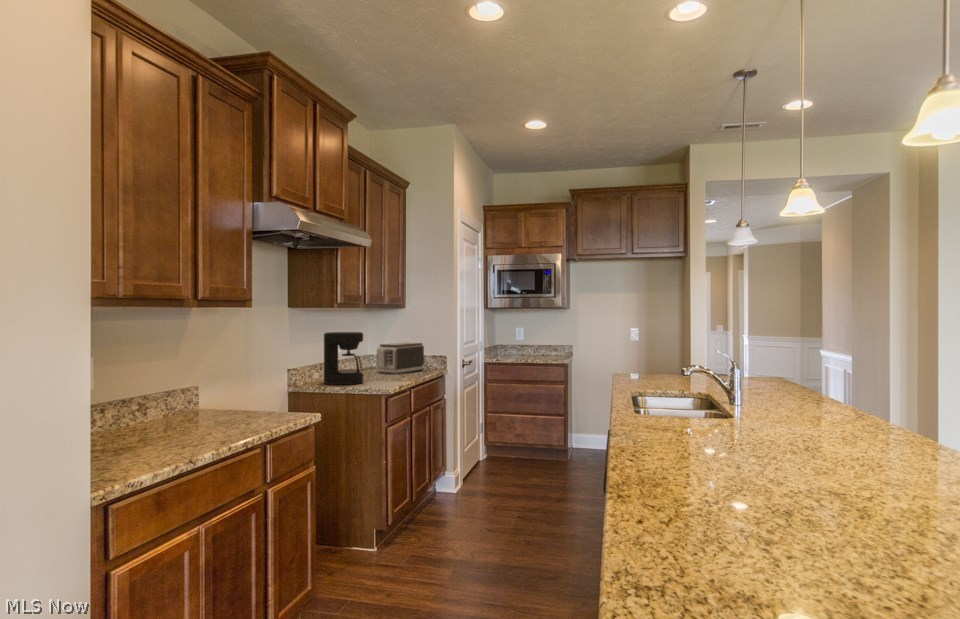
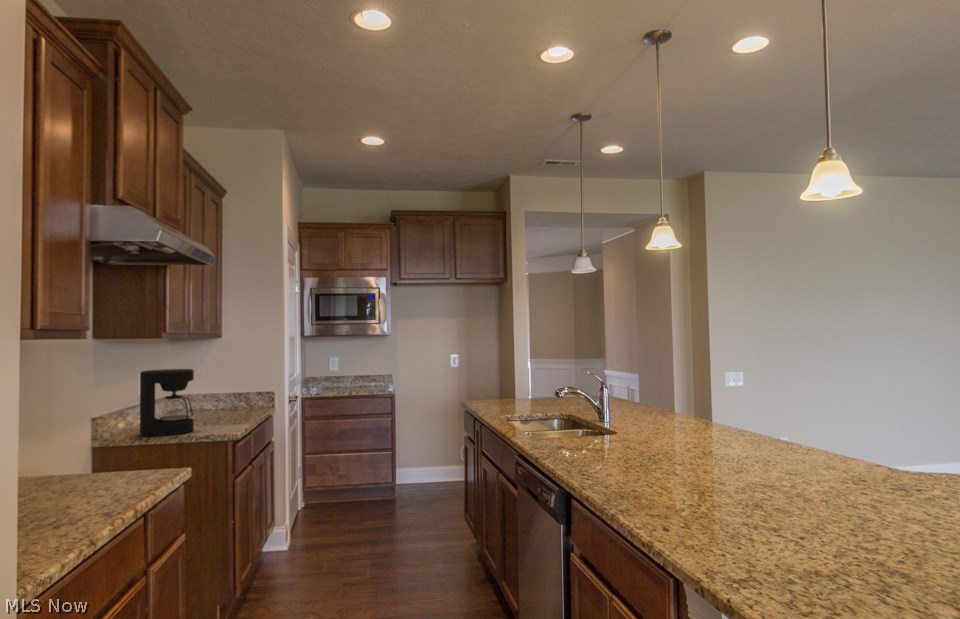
toaster: present [377,342,424,374] -> none [189,378,247,418]

